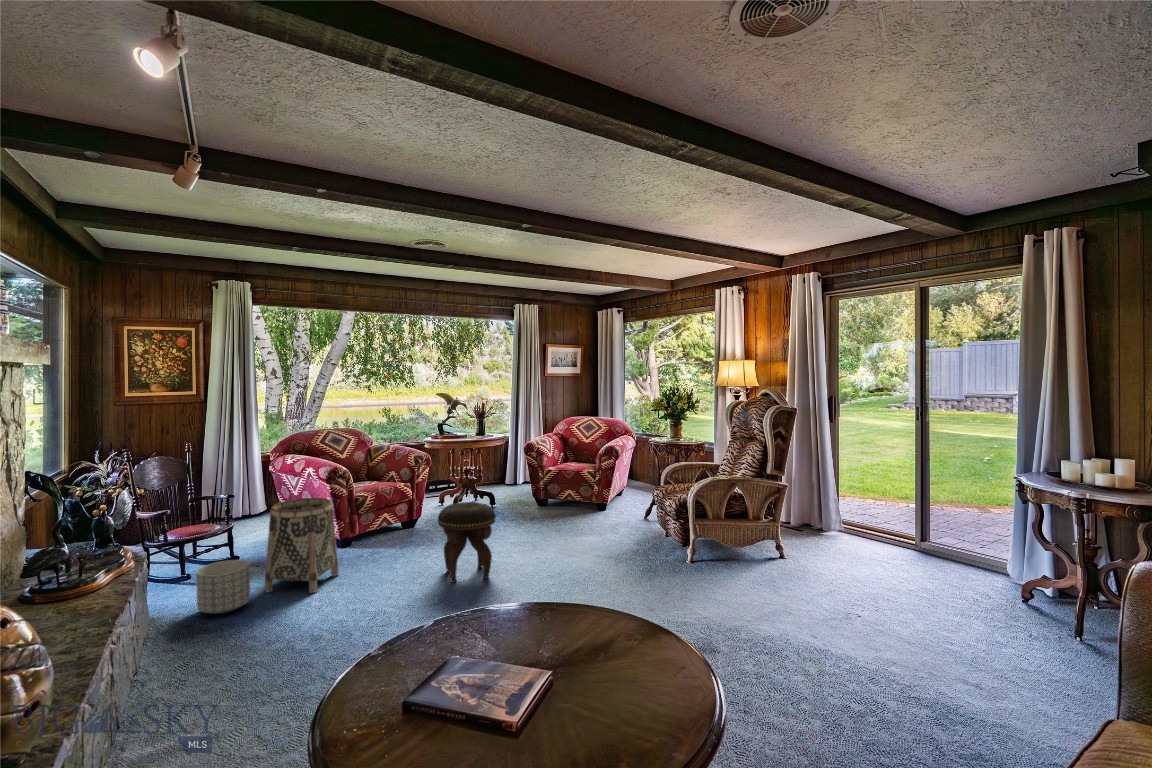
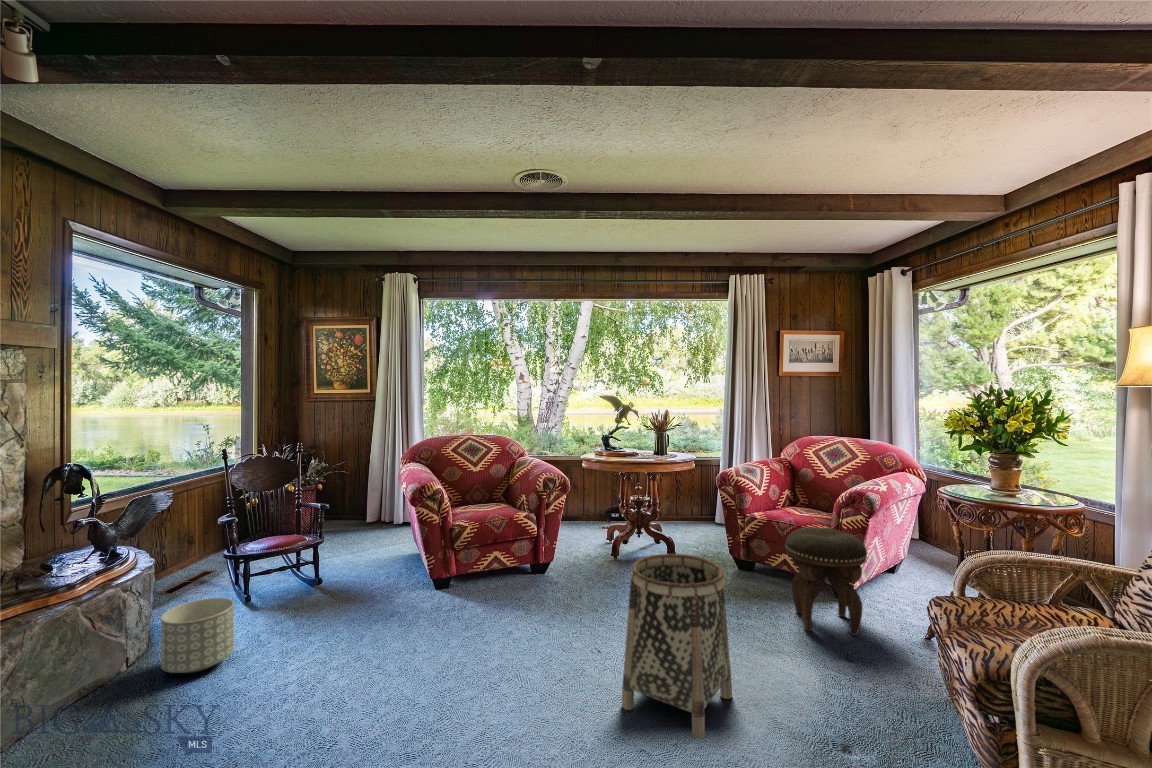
basket: present [265,498,339,593] -> present [622,554,732,738]
footstool: present [438,502,496,583] -> present [785,527,867,636]

